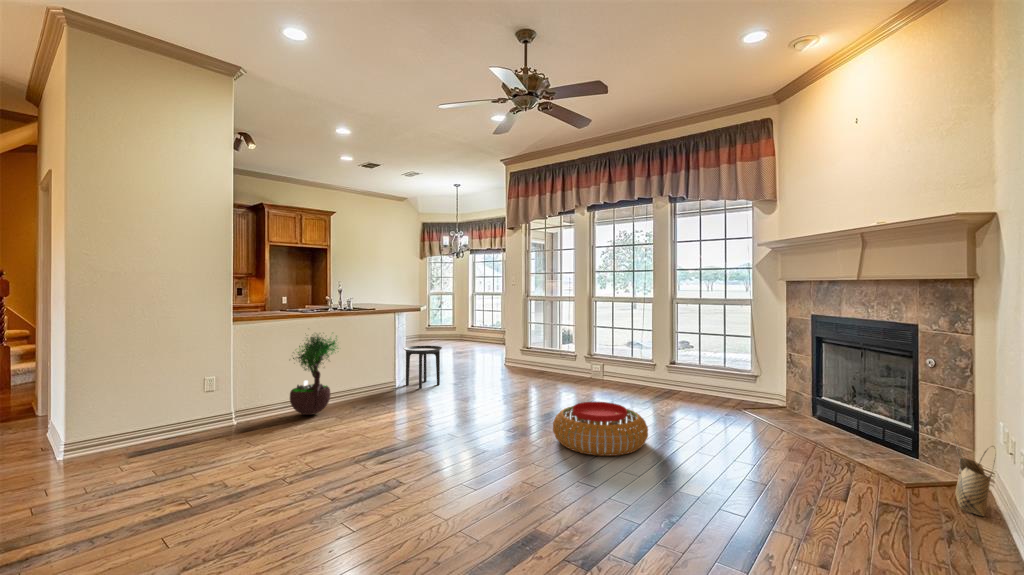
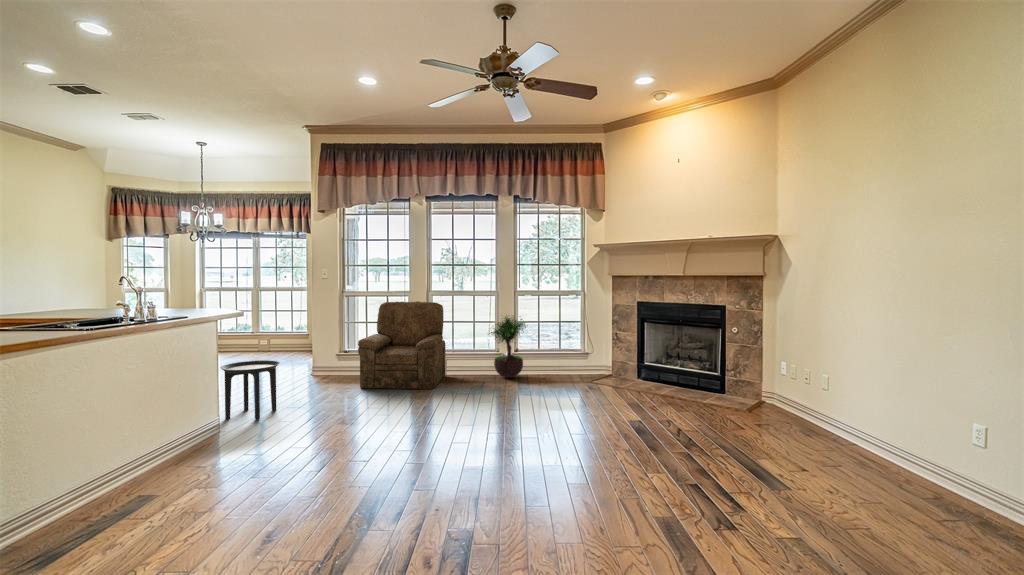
armchair: none [514,306,599,389] -> present [358,301,445,389]
potted tree: present [290,335,338,415] -> present [491,317,525,378]
pouf: present [553,402,648,456] -> none [509,392,599,444]
woven basket: present [954,439,995,516] -> none [770,376,797,420]

